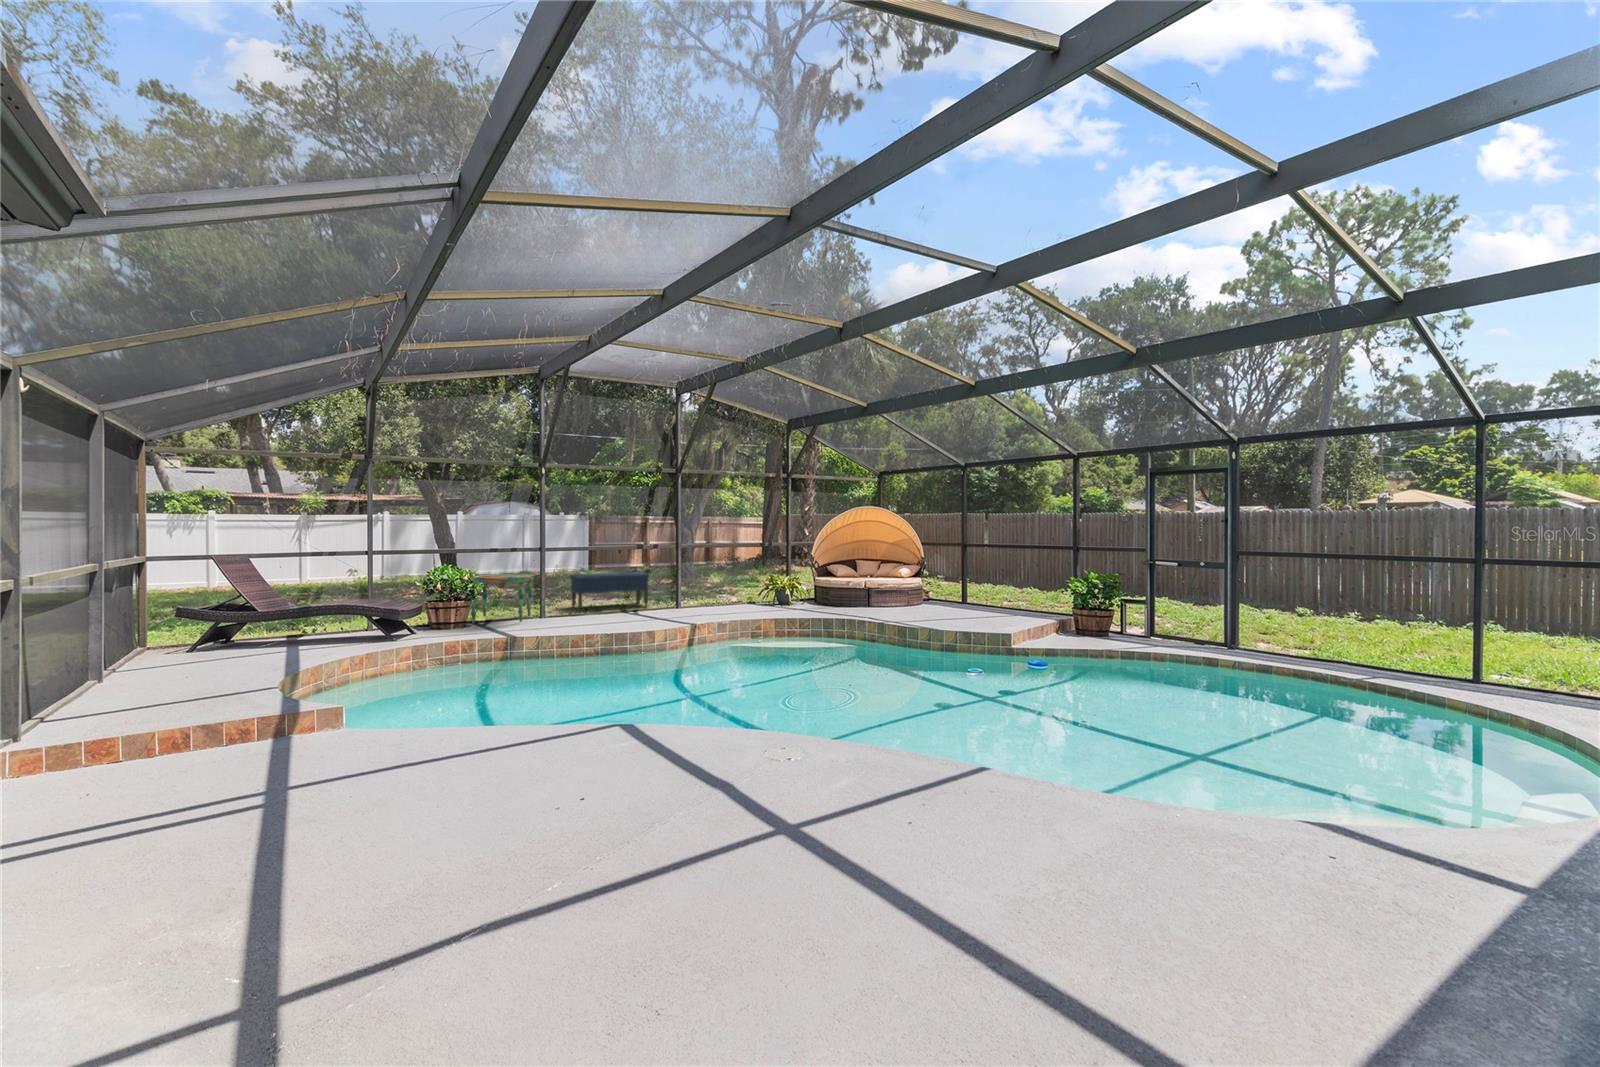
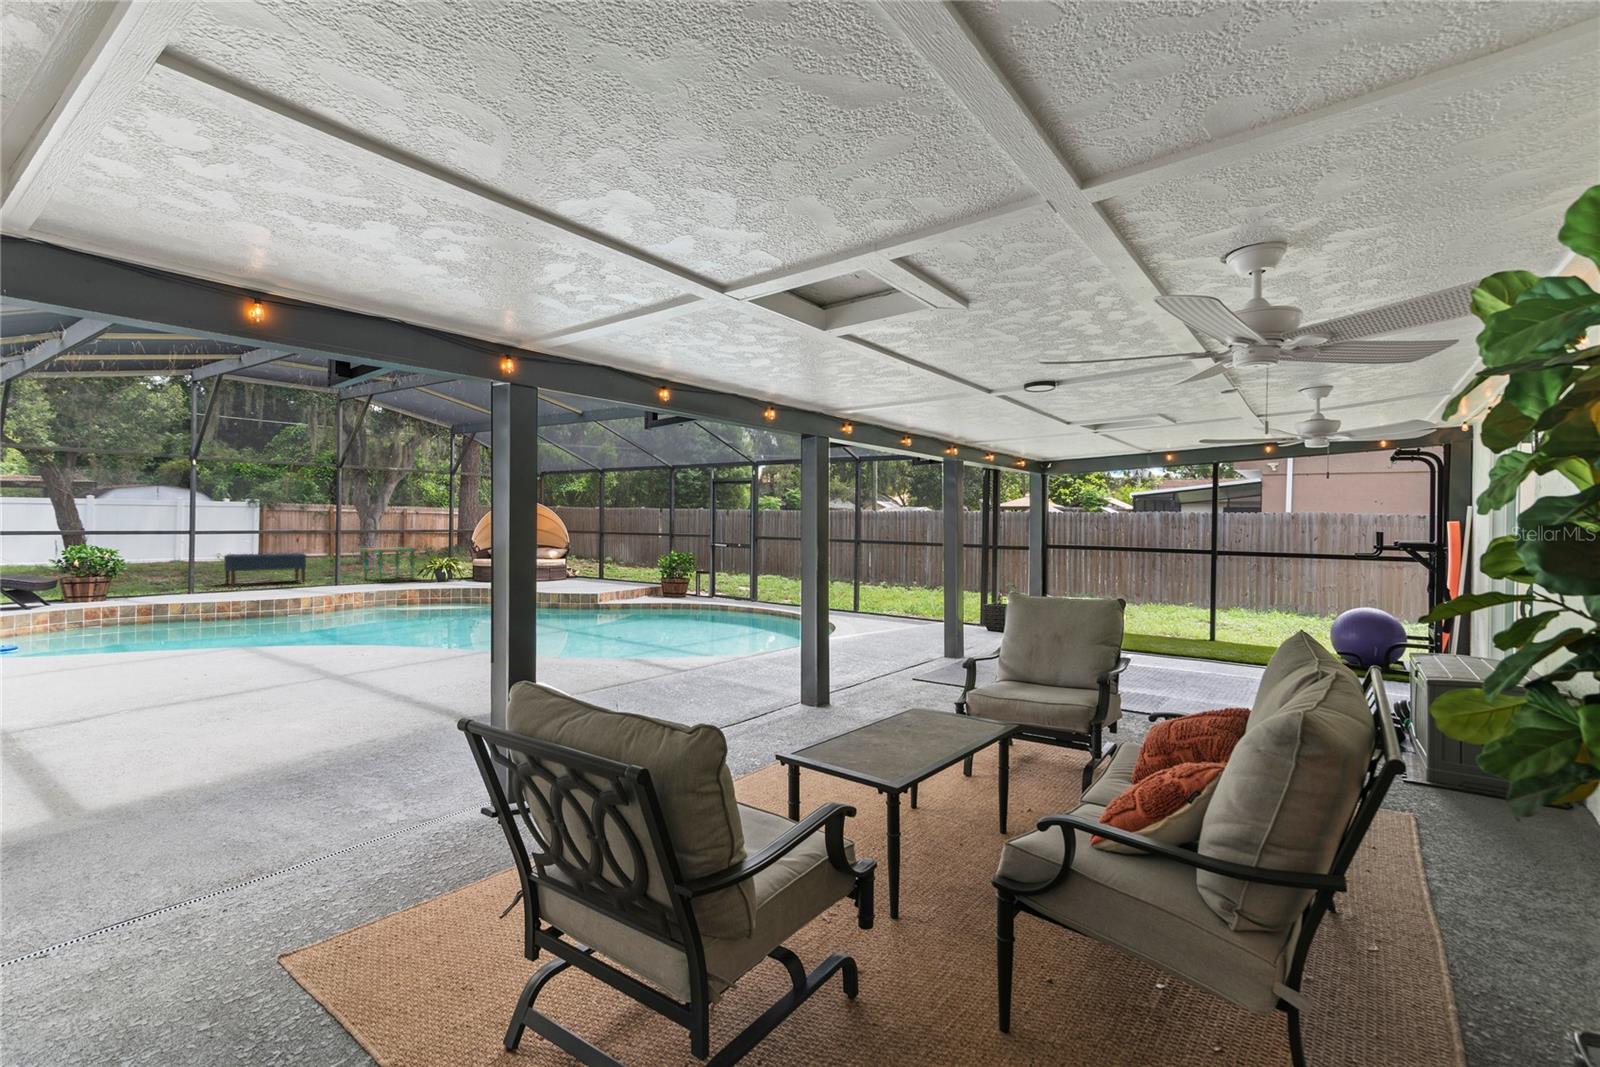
side table: present [471,574,535,623] -> present [360,548,417,580]

